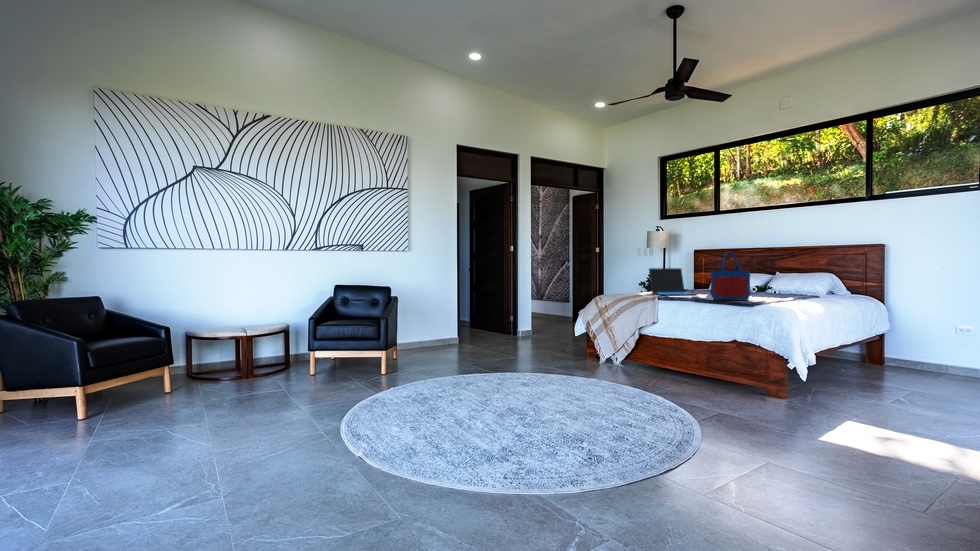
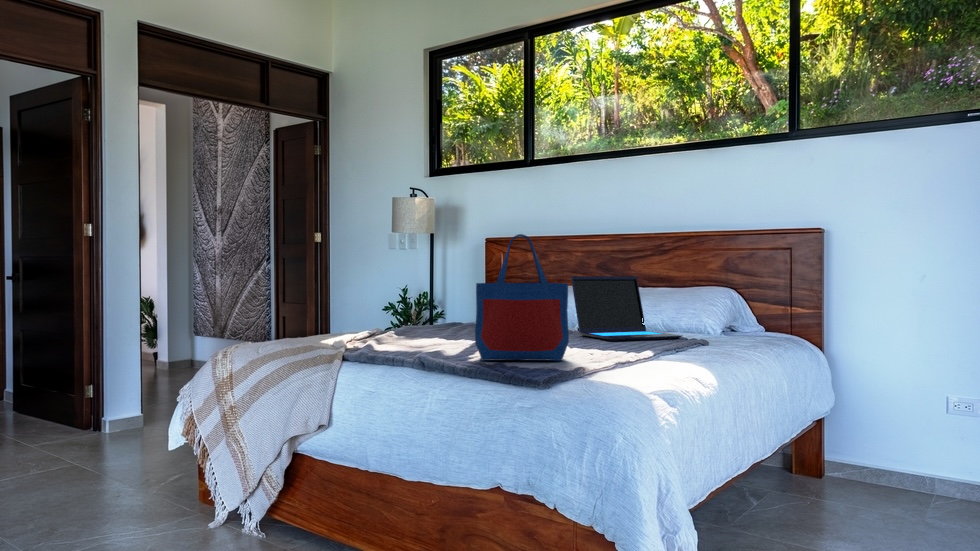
laptop: present [649,268,696,295] -> present [571,276,682,341]

